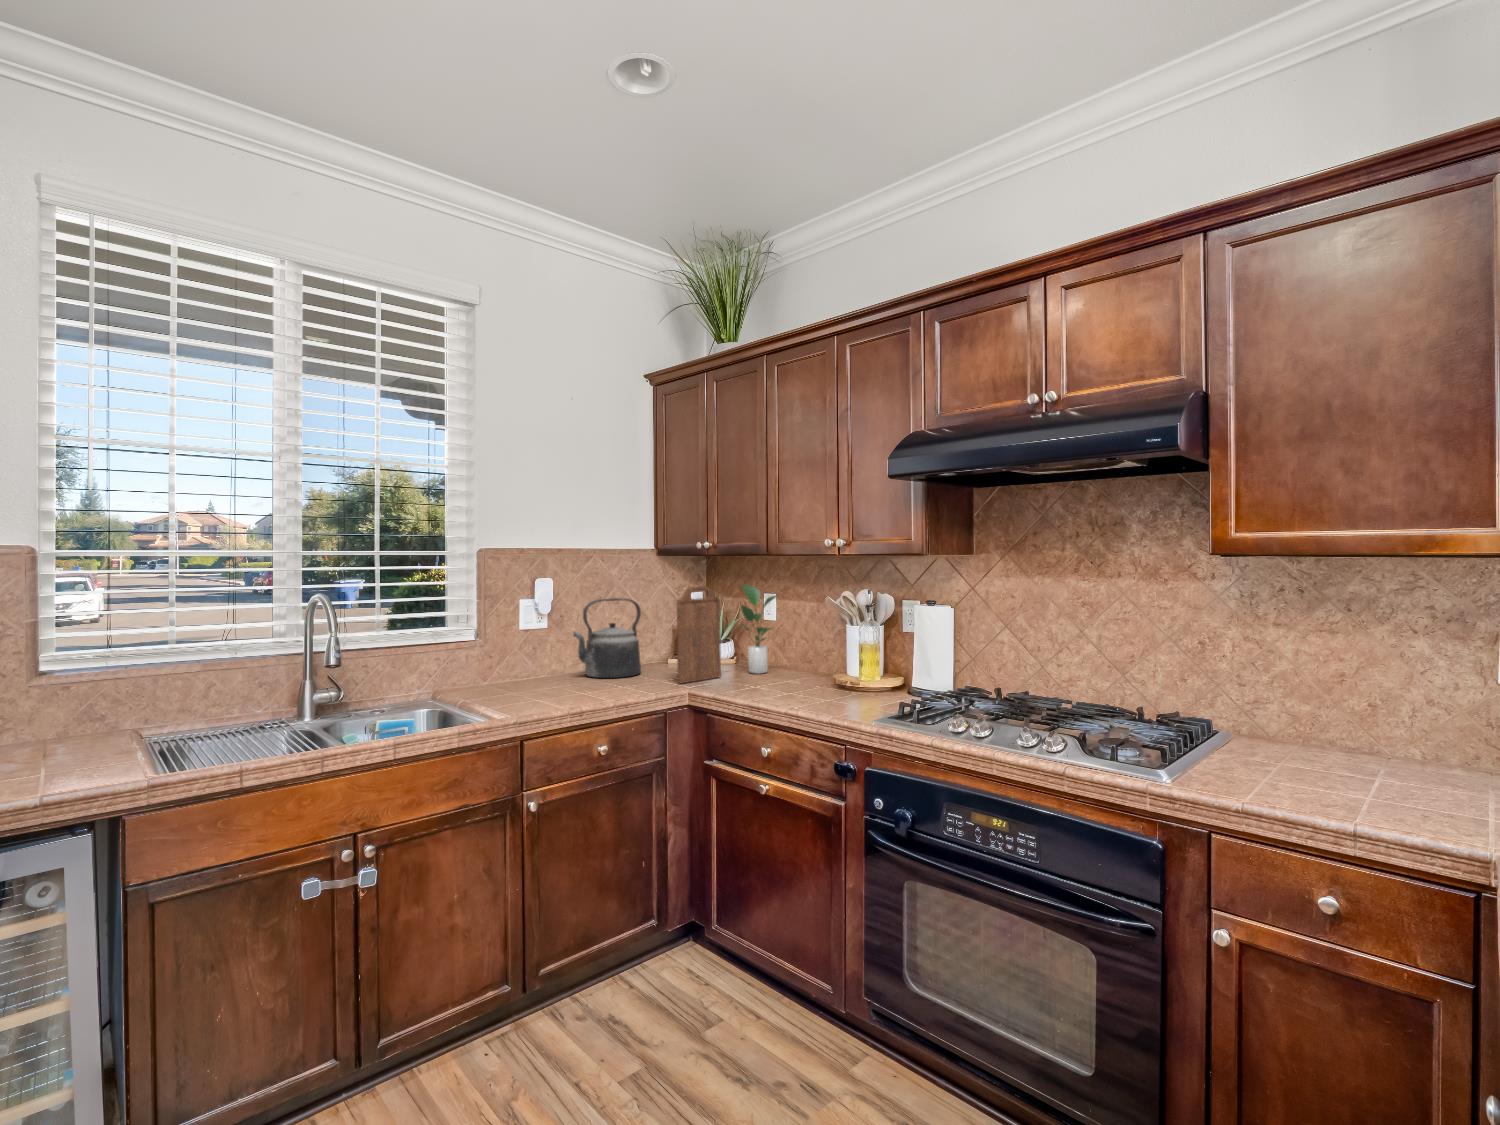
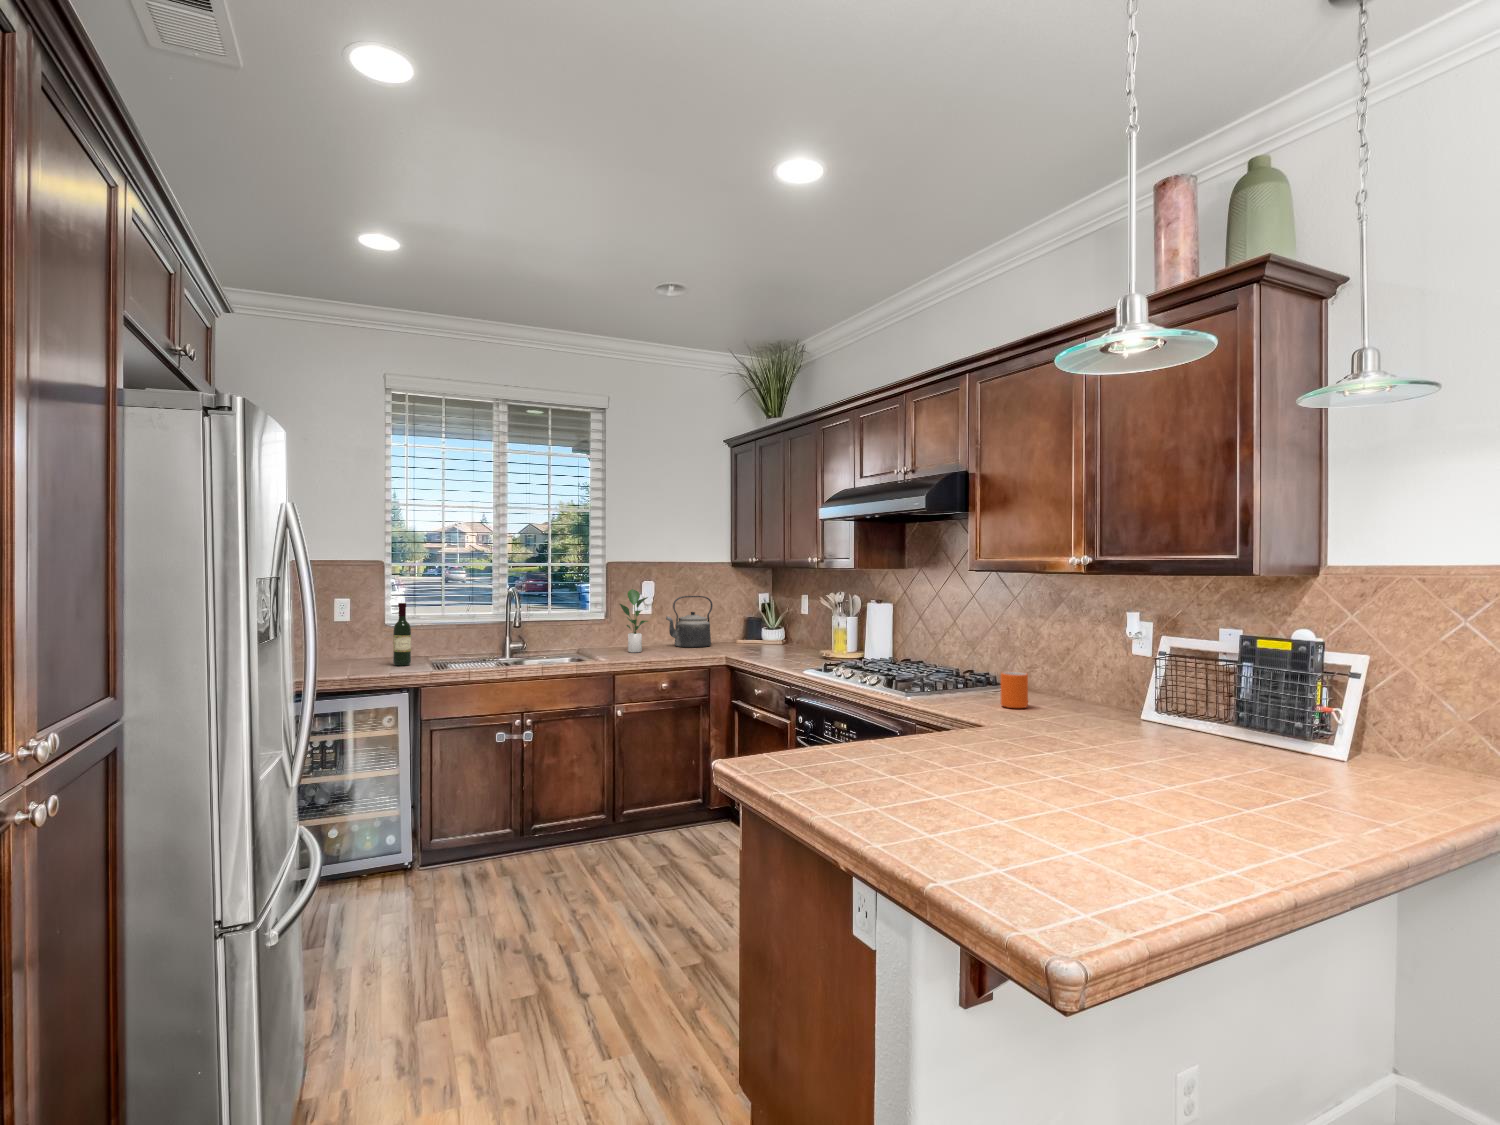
potted plant: present [741,584,779,674] -> present [620,589,648,653]
cutting board: present [677,586,721,683] -> none [724,589,757,652]
wine bottle: none [55,633,100,765] -> present [393,603,411,666]
mug: none [1356,725,1430,795] -> present [1001,672,1028,708]

